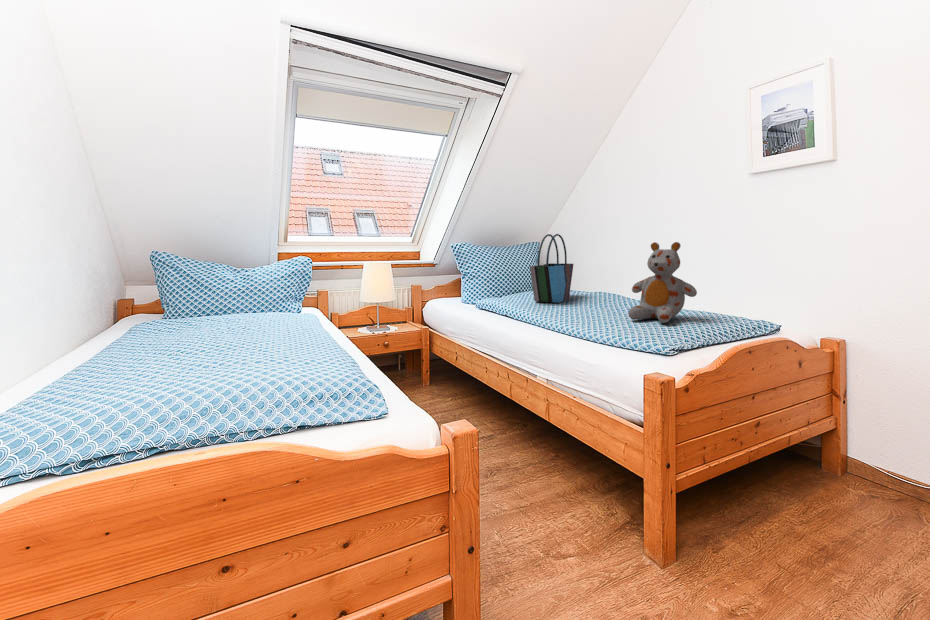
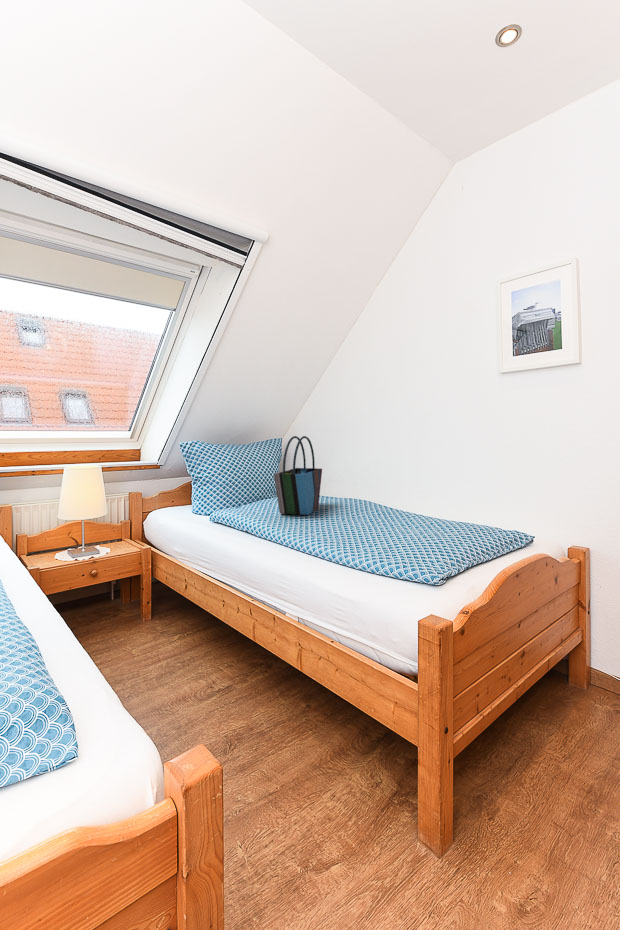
stuffed bear: present [628,242,697,323] -> none [387,451,457,543]

